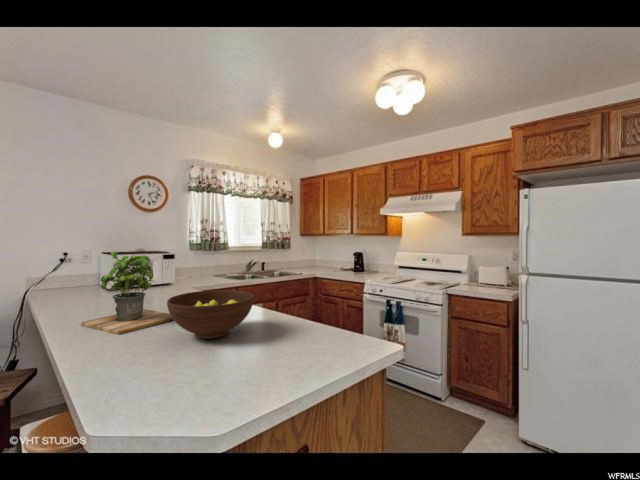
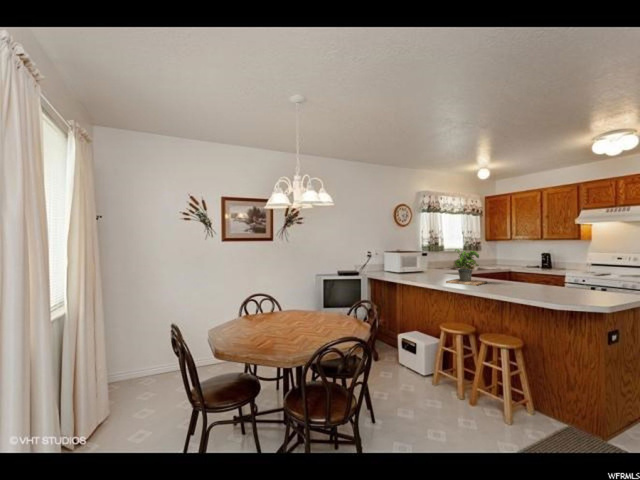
fruit bowl: present [167,290,254,339] -> none [503,268,549,288]

